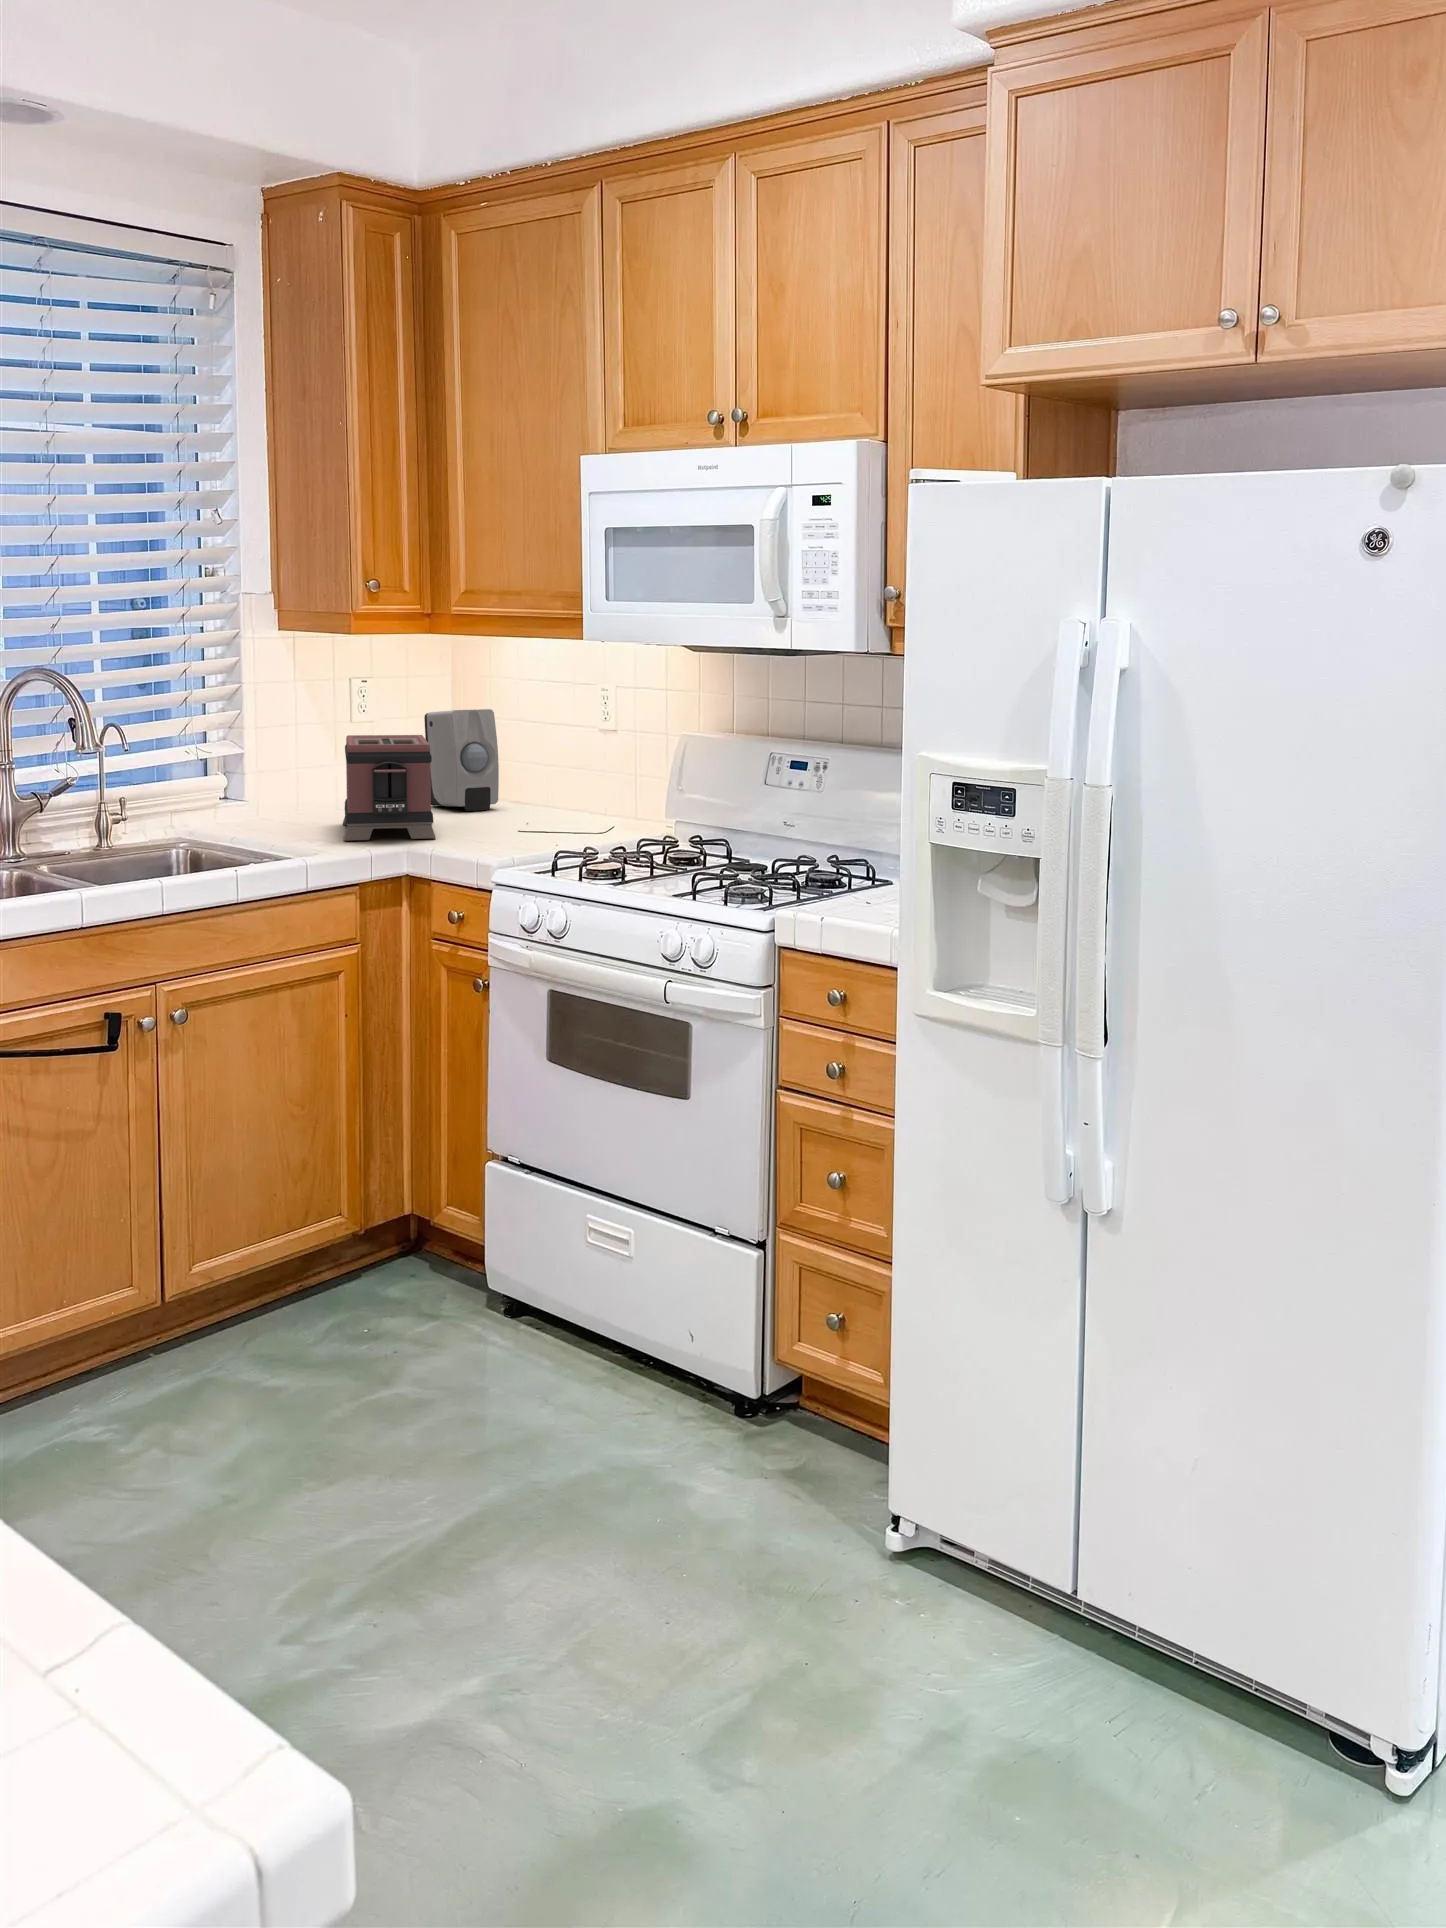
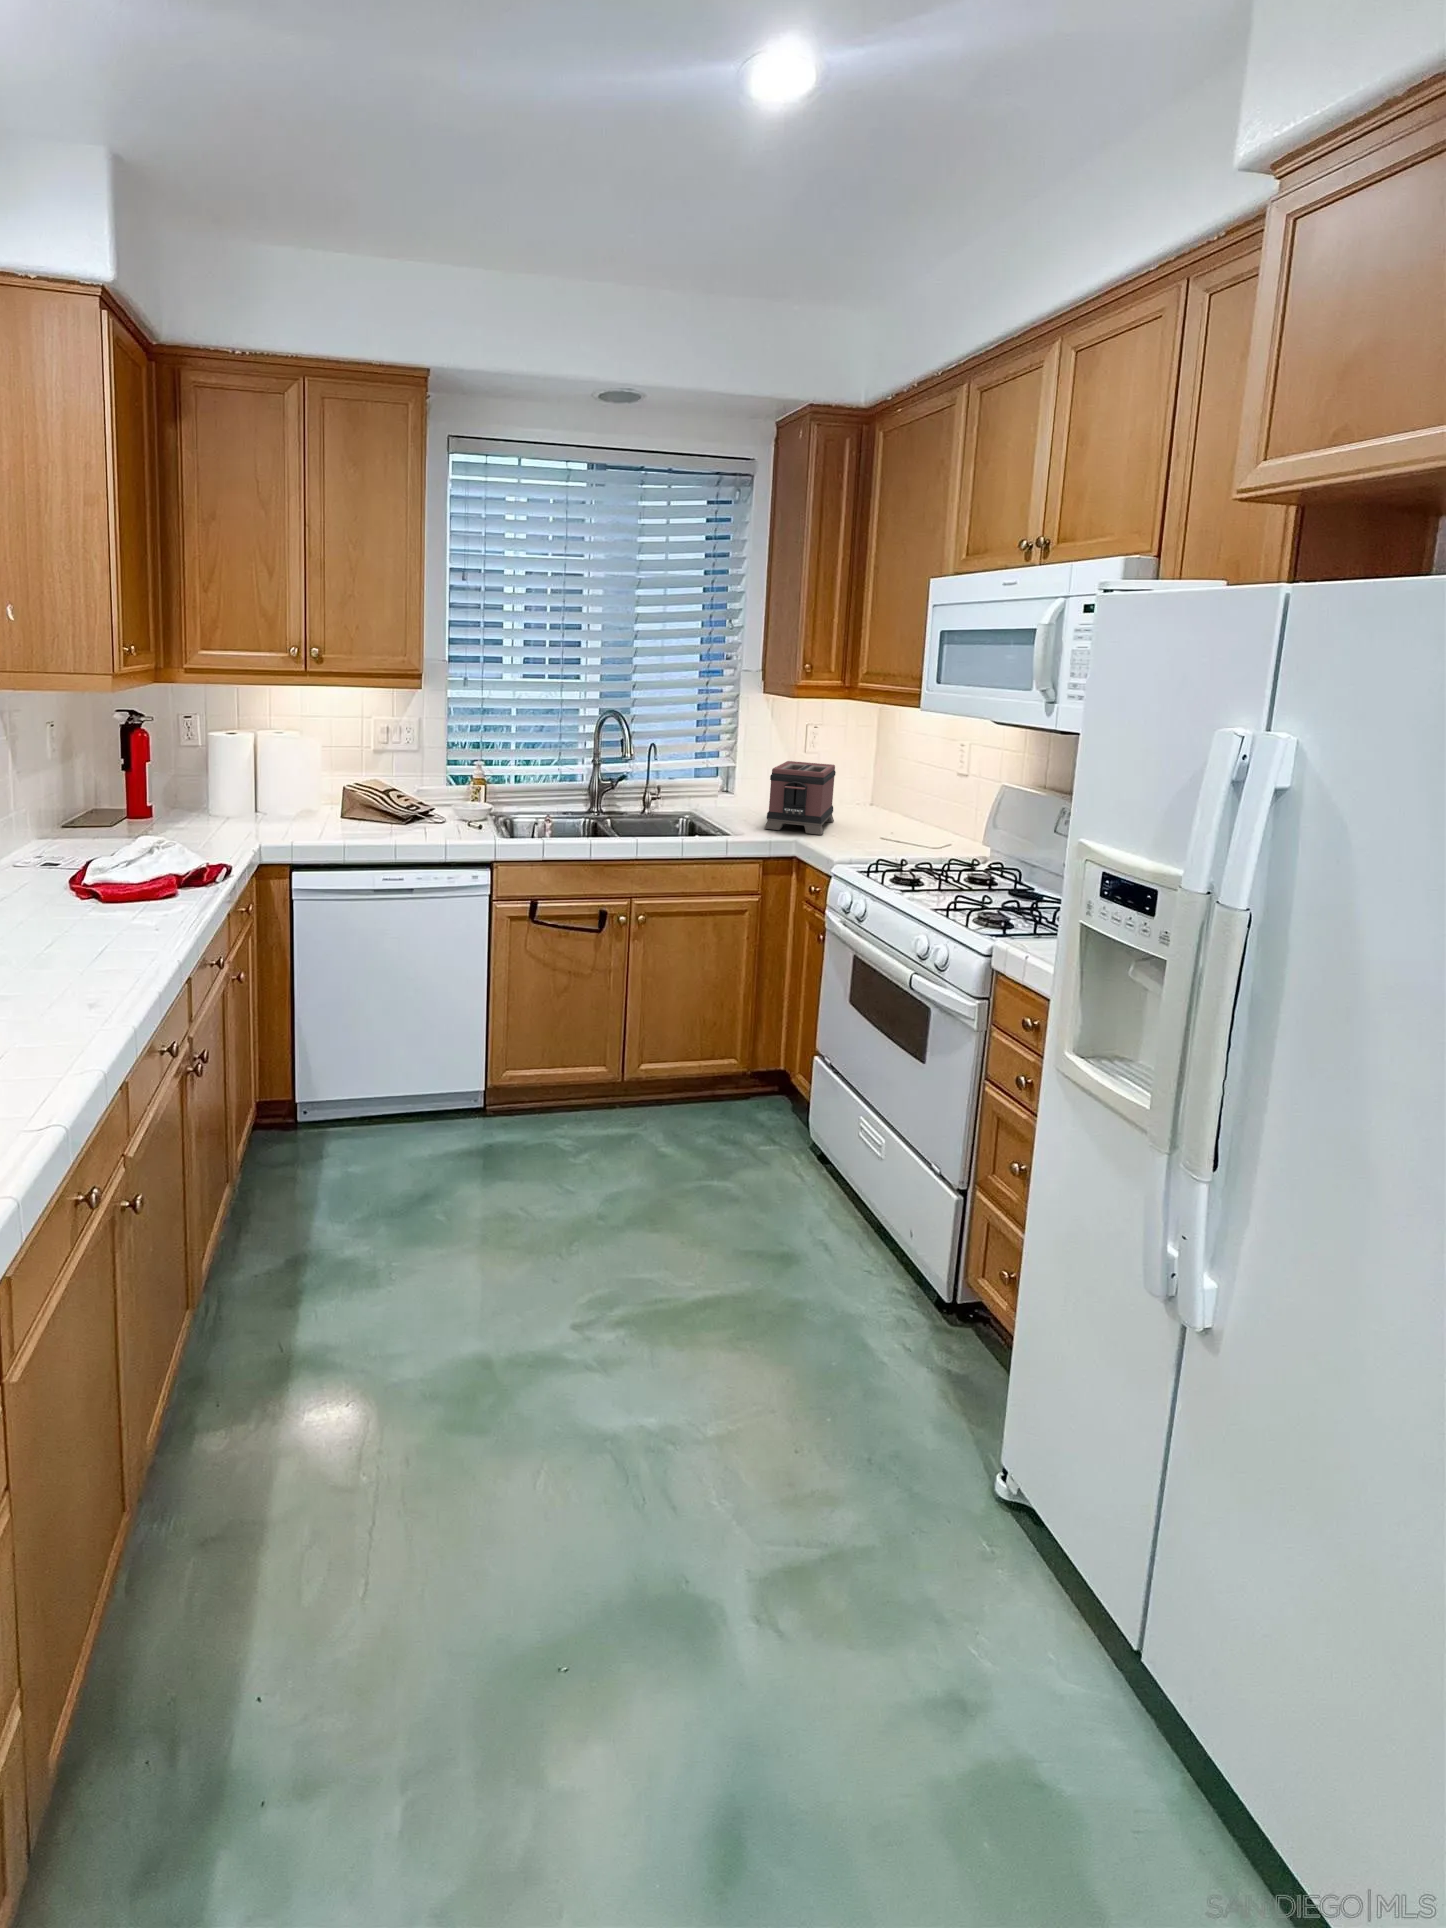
soap dispenser: present [424,709,499,811] -> none [849,749,895,817]

